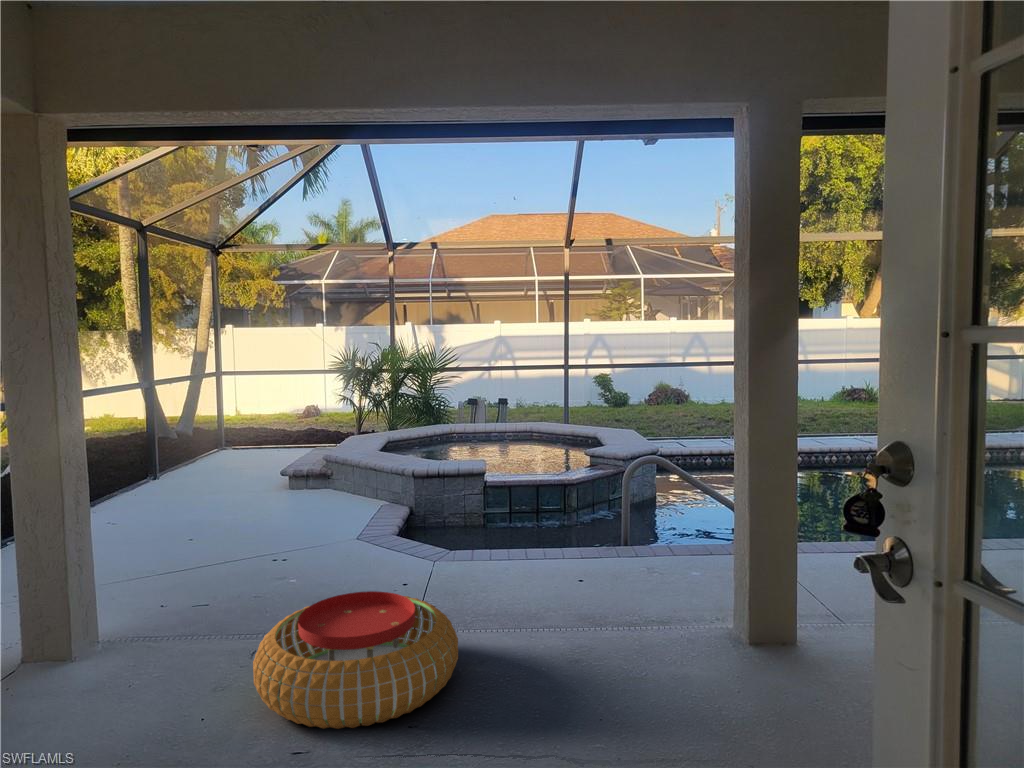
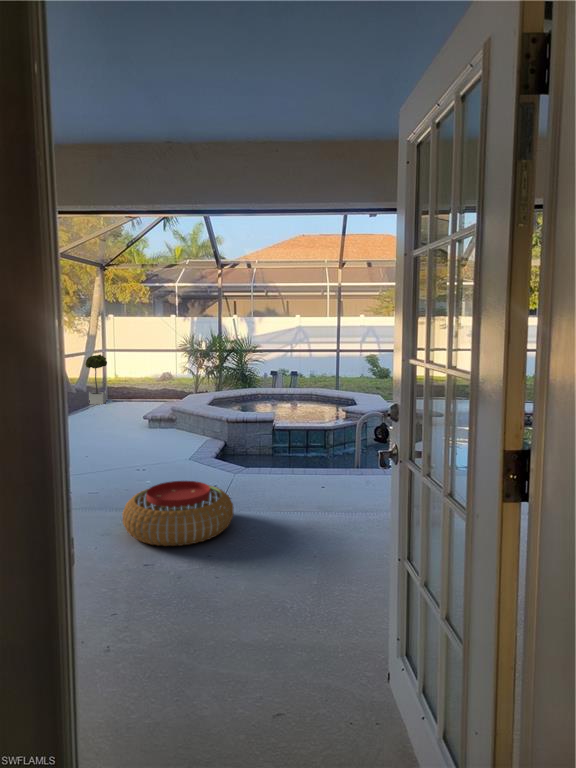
potted tree: none [191,381,224,456] -> present [85,354,107,404]

